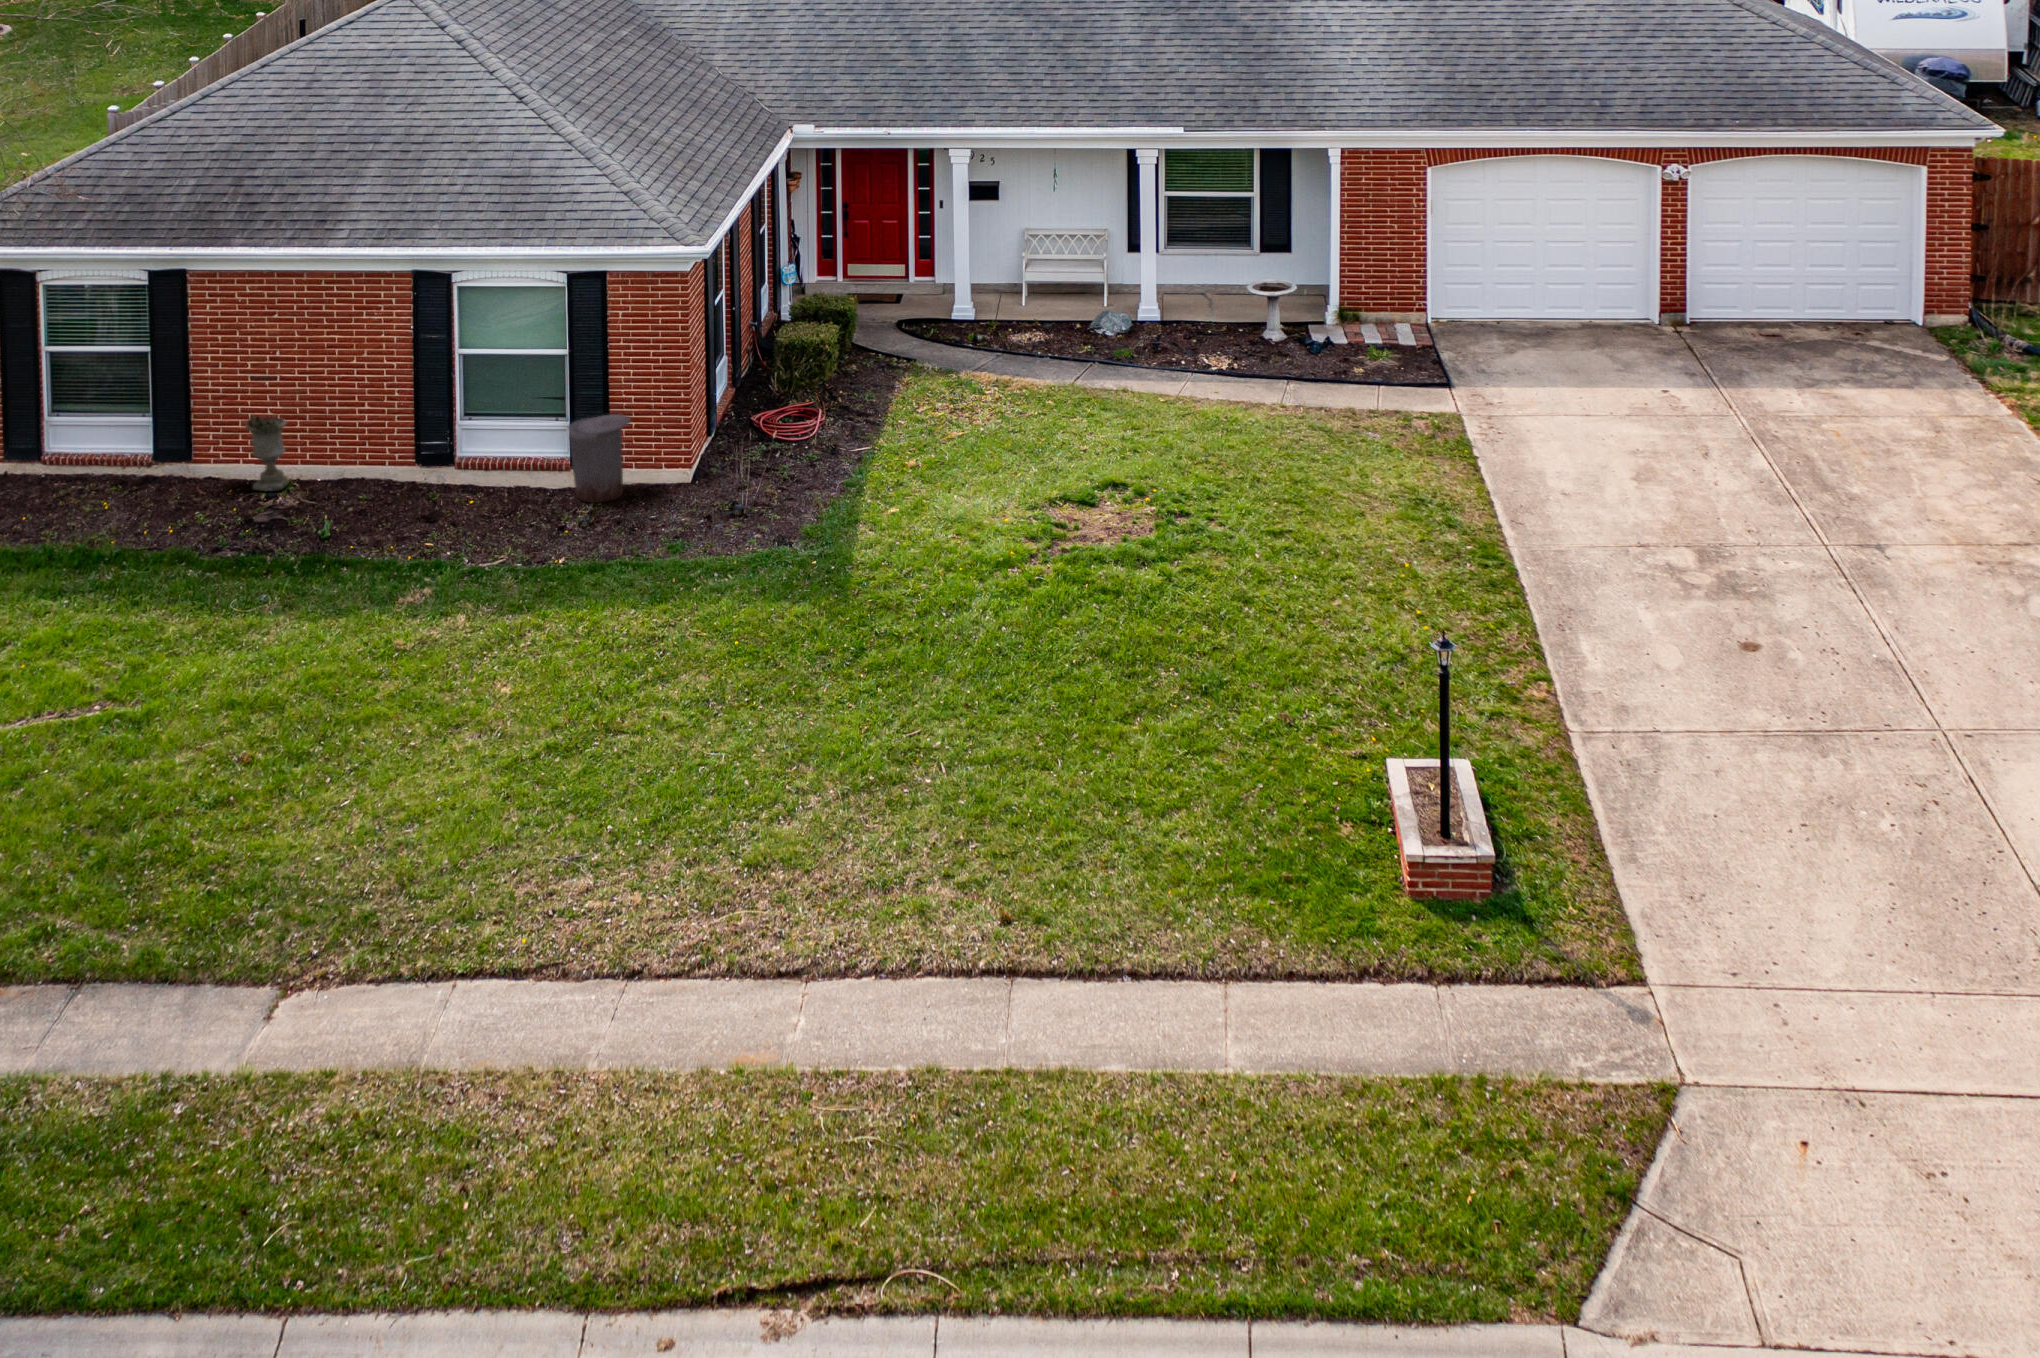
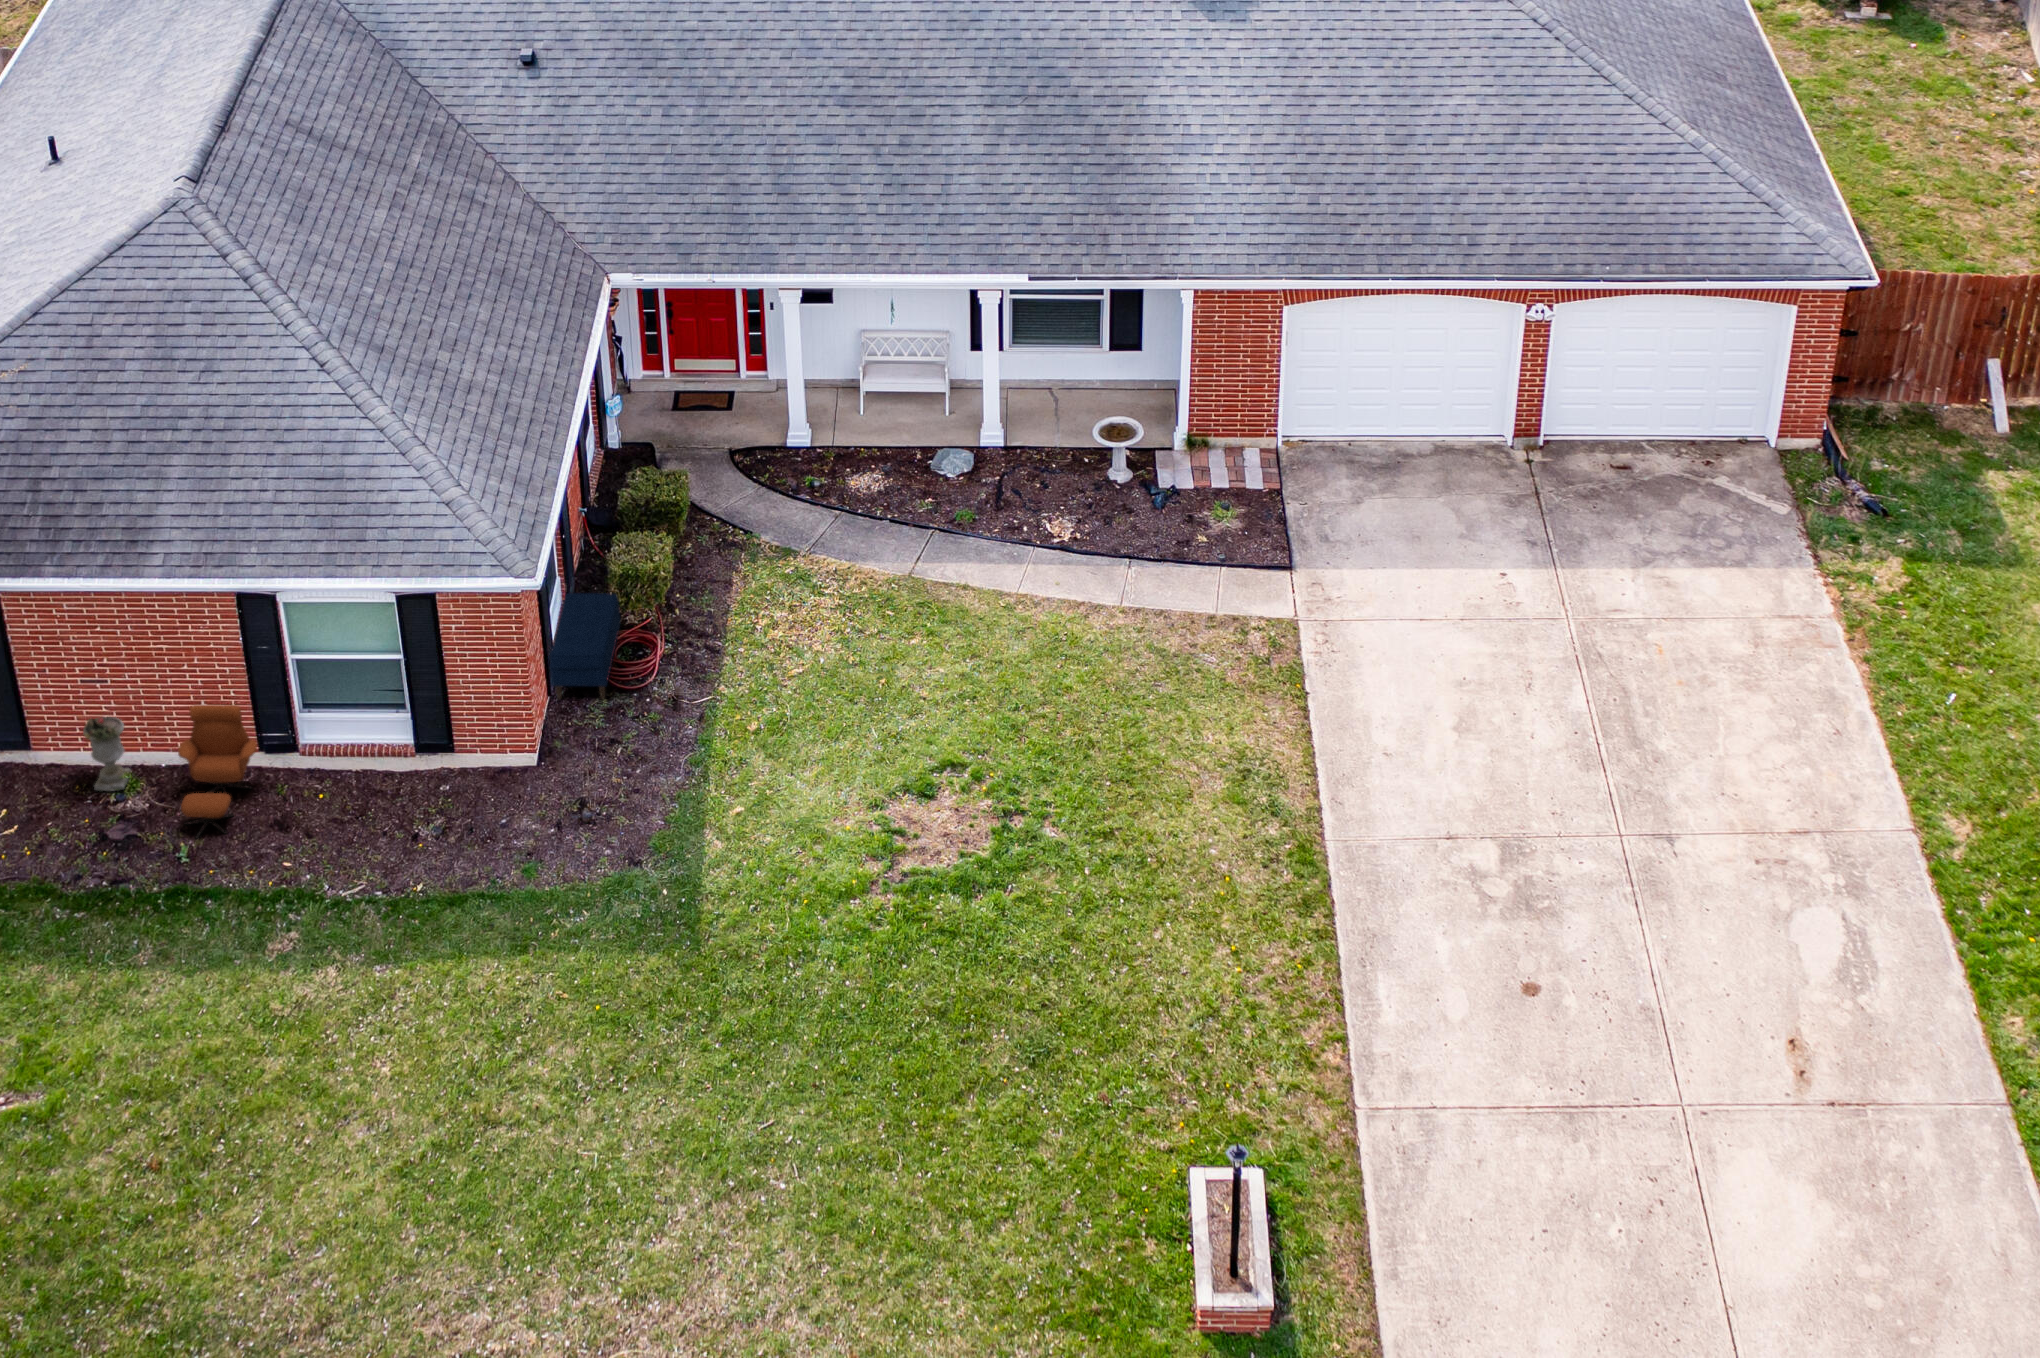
bench: none [712,362,785,446] -> present [550,593,621,699]
lounge chair: none [331,401,415,522] -> present [178,705,257,838]
trash can: present [568,414,630,503] -> none [413,709,475,800]

